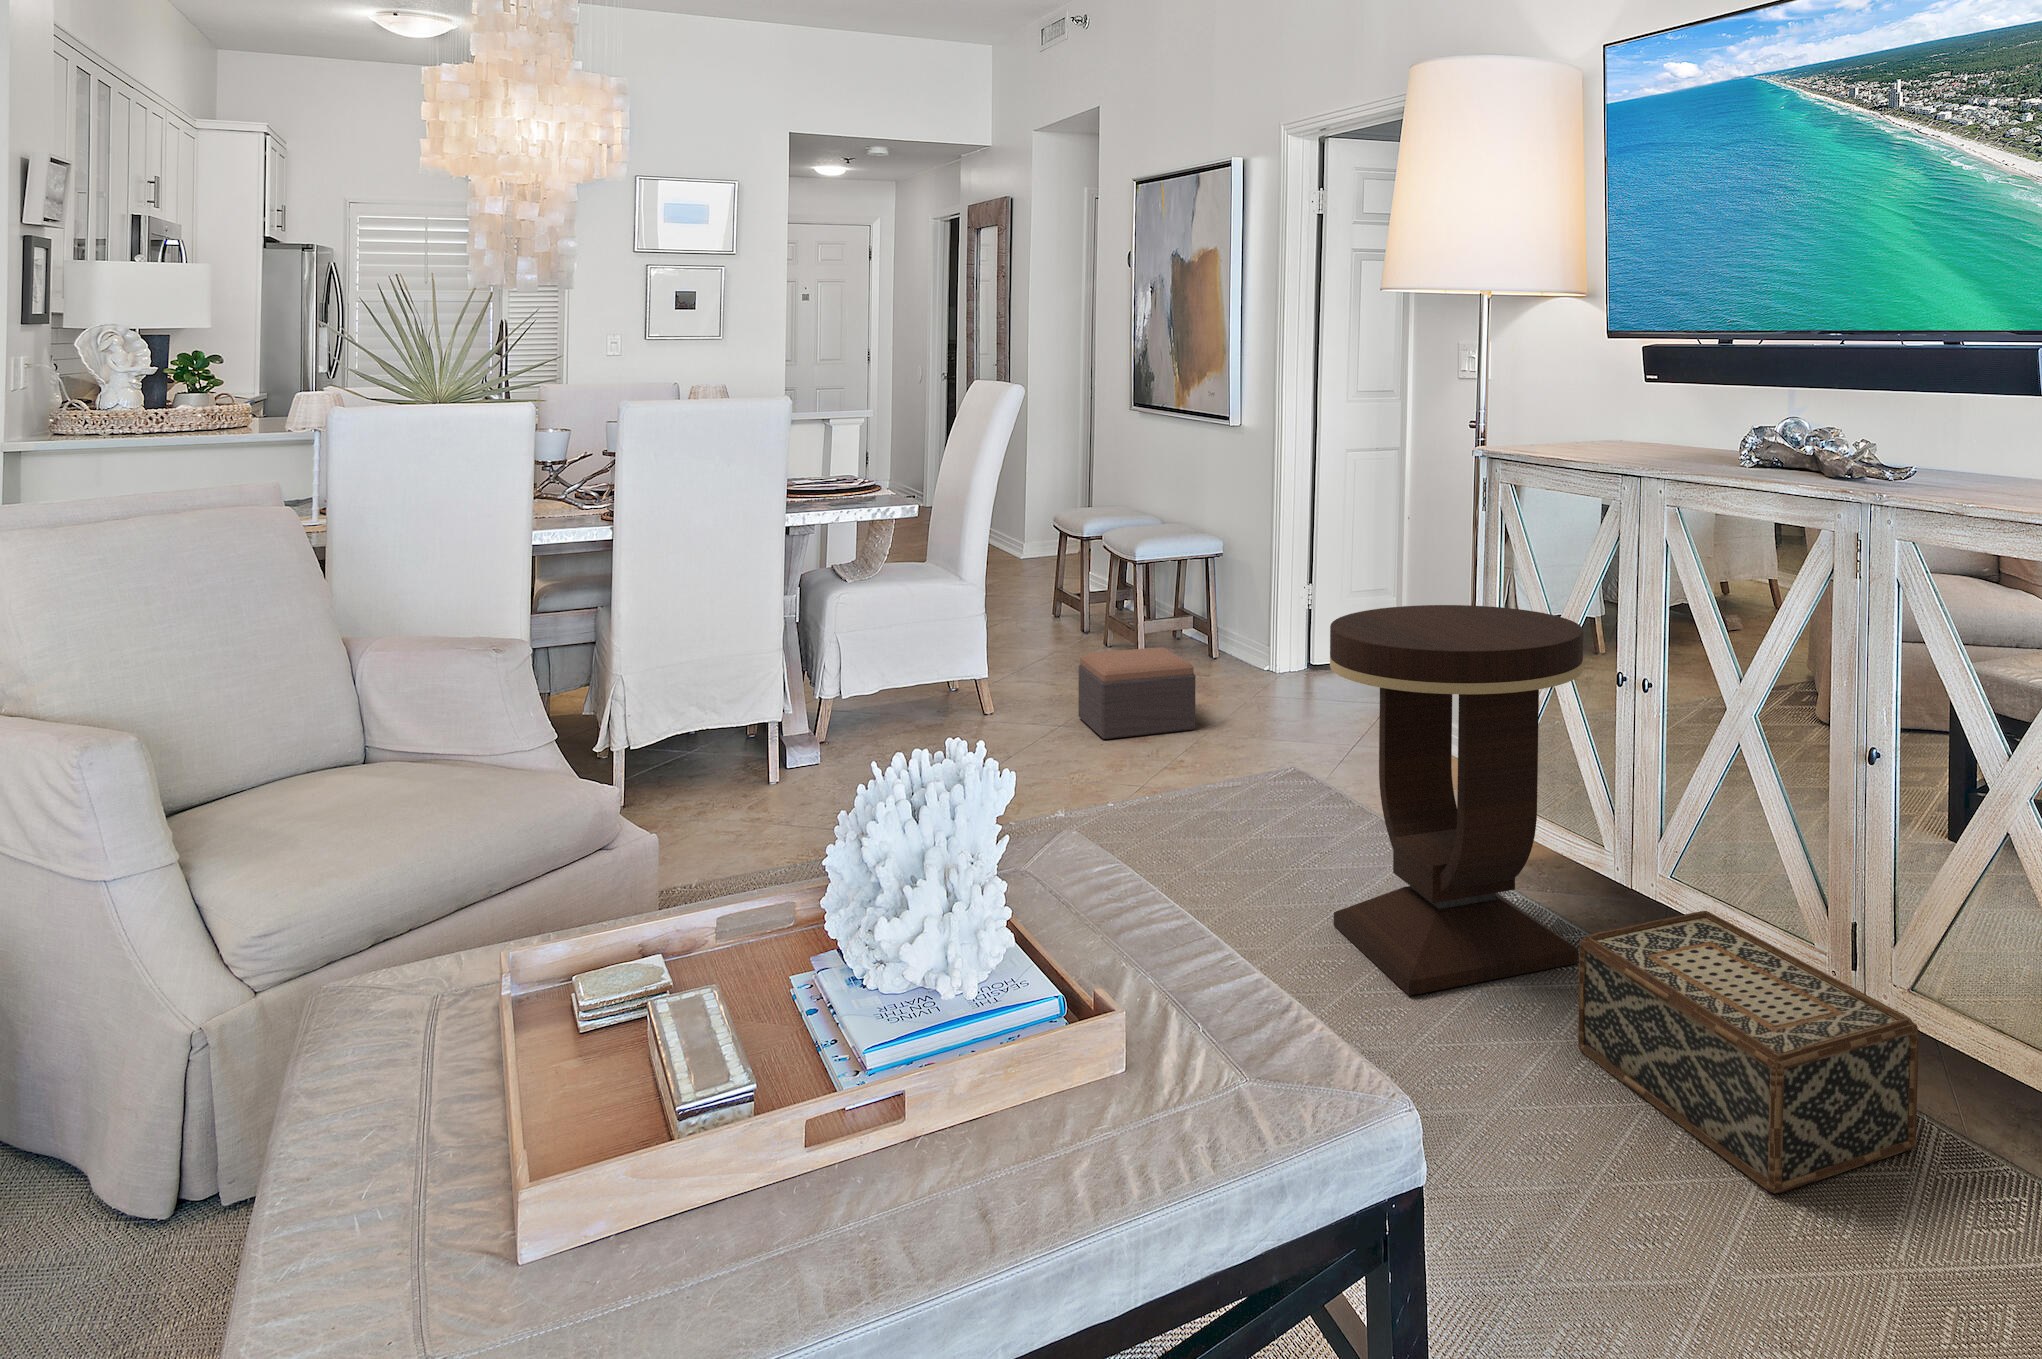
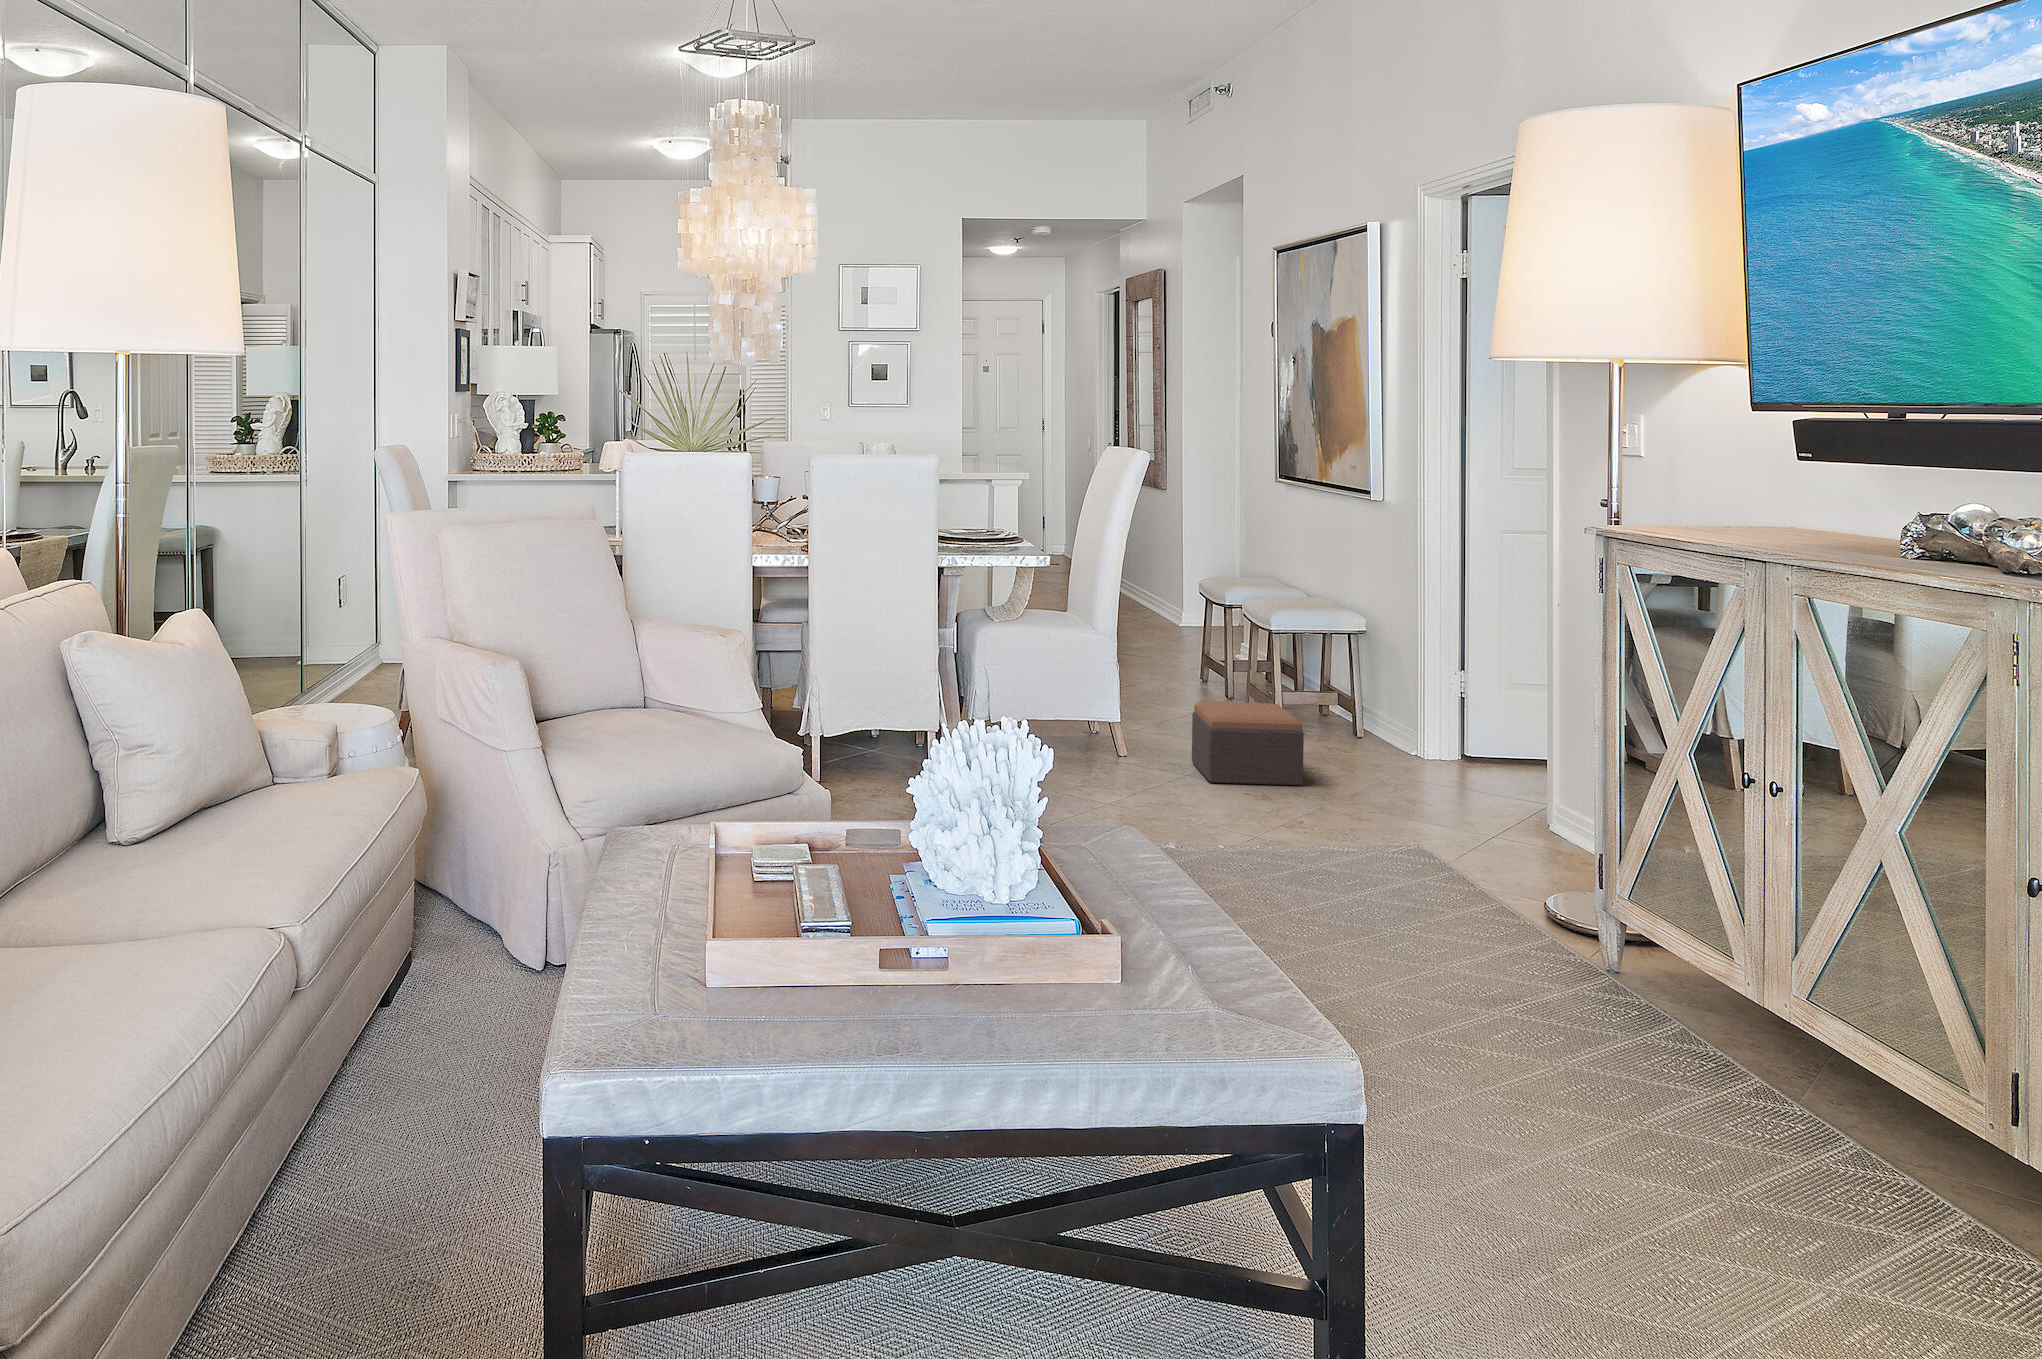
side table: present [1330,605,1583,996] -> none [1377,663,1648,1033]
woven basket: present [1578,911,1919,1194] -> none [1599,984,1960,1250]

